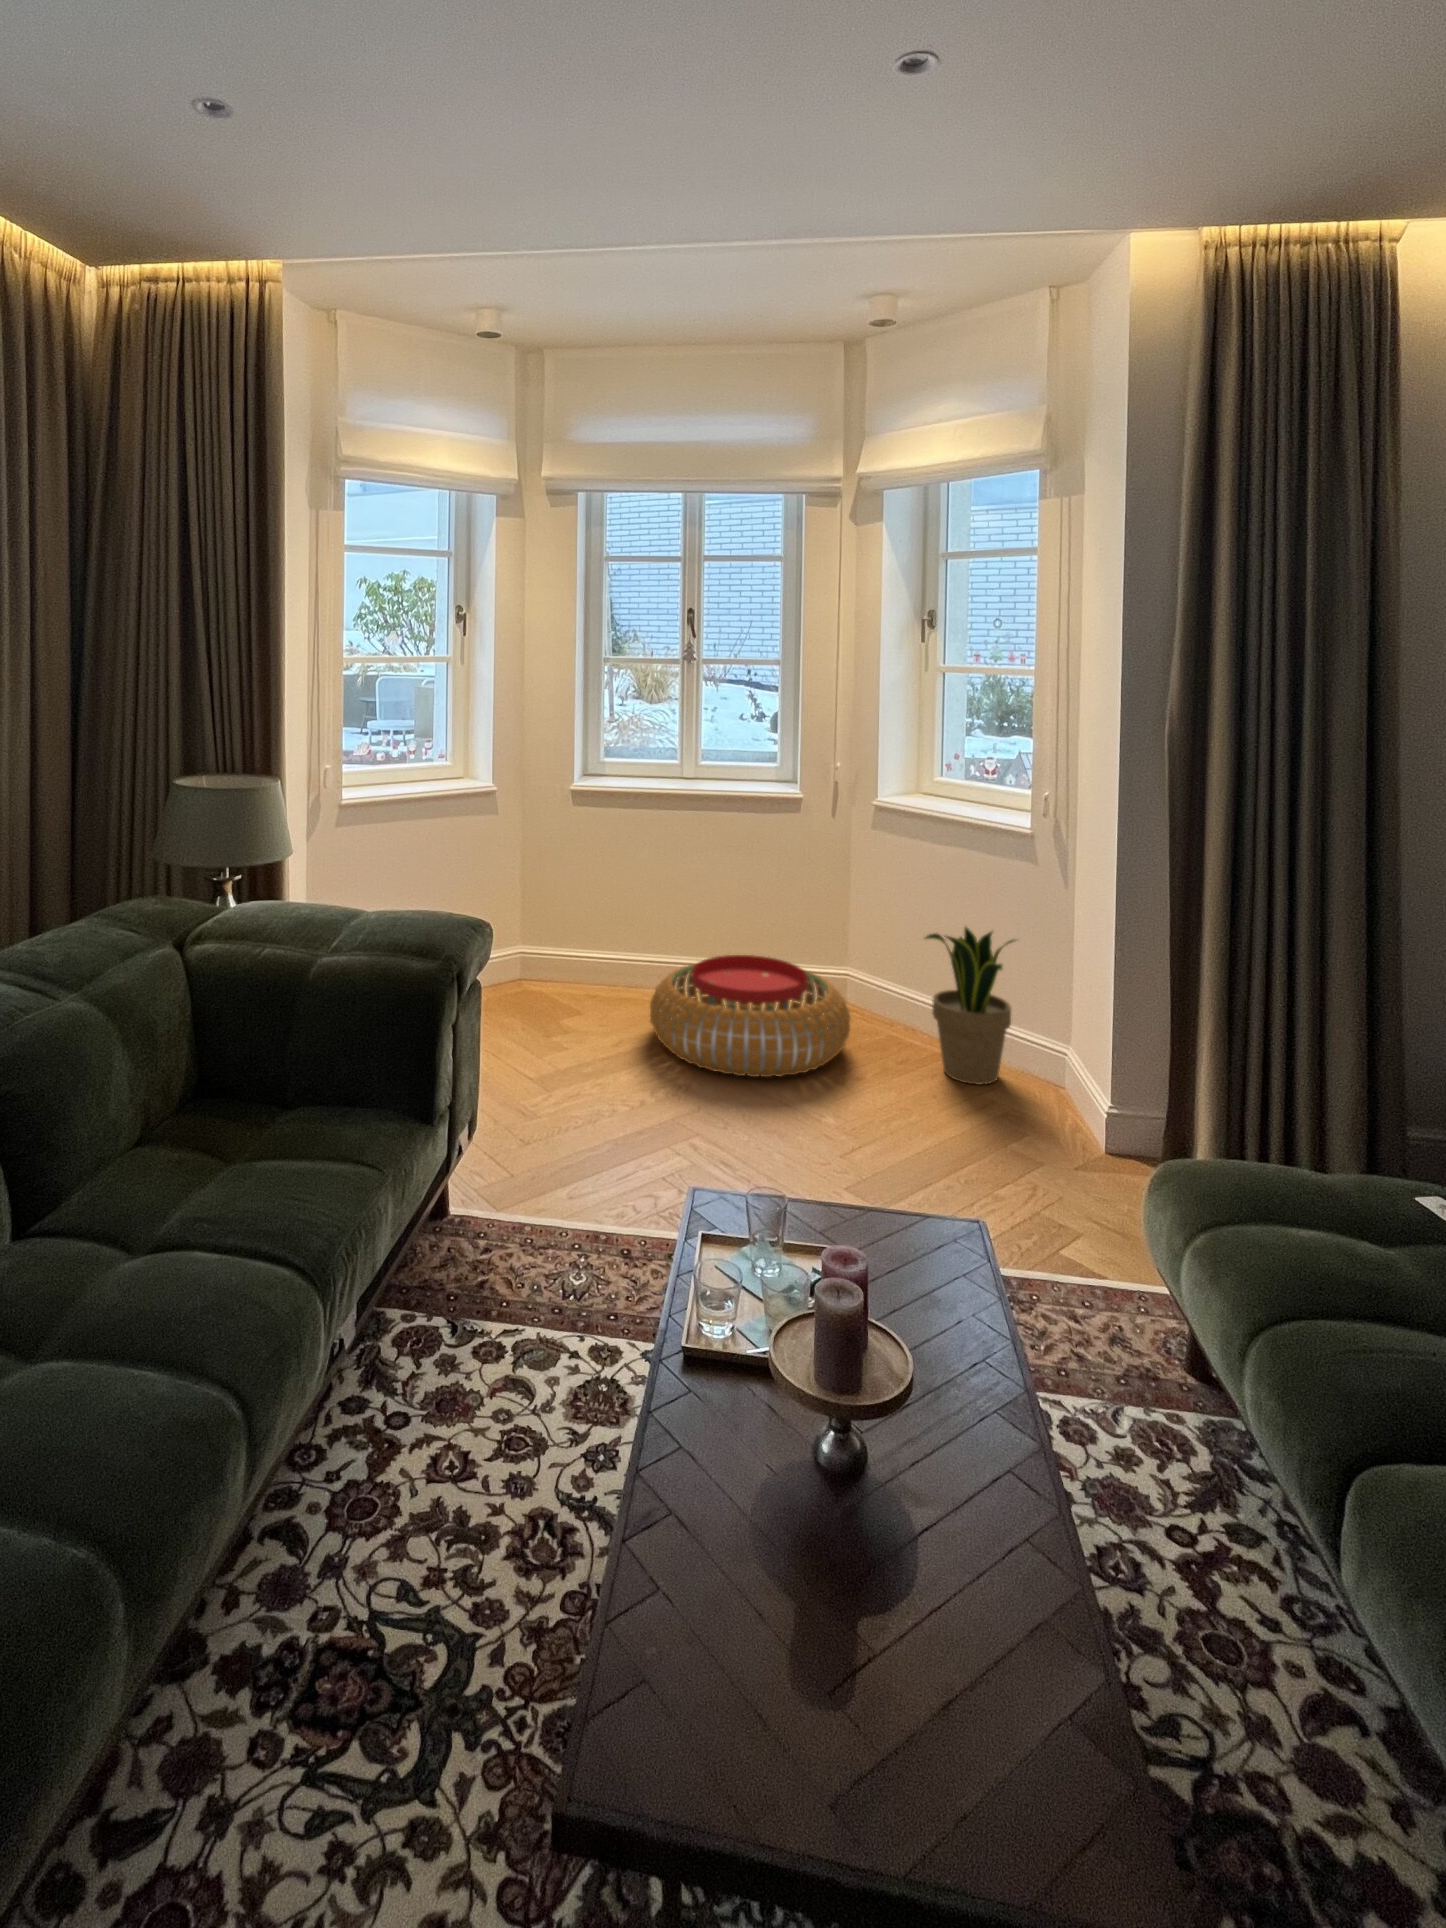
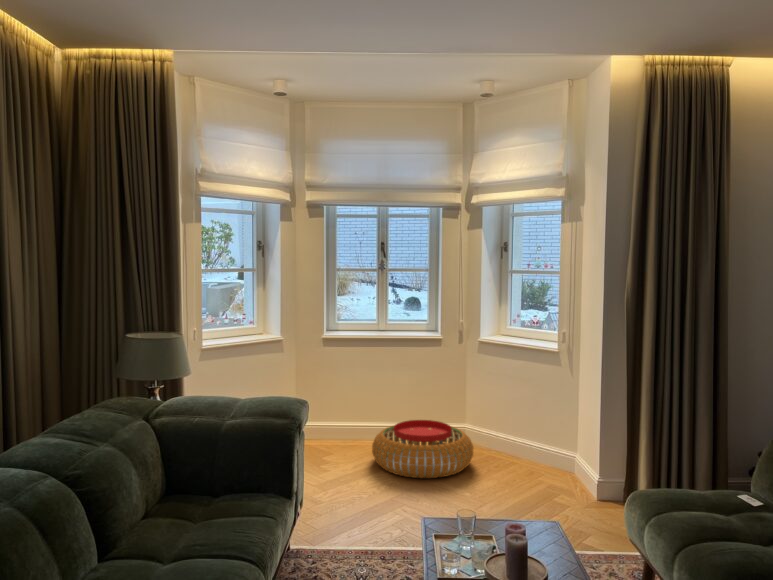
potted plant: present [925,927,1015,1084] -> none [509,398,555,475]

